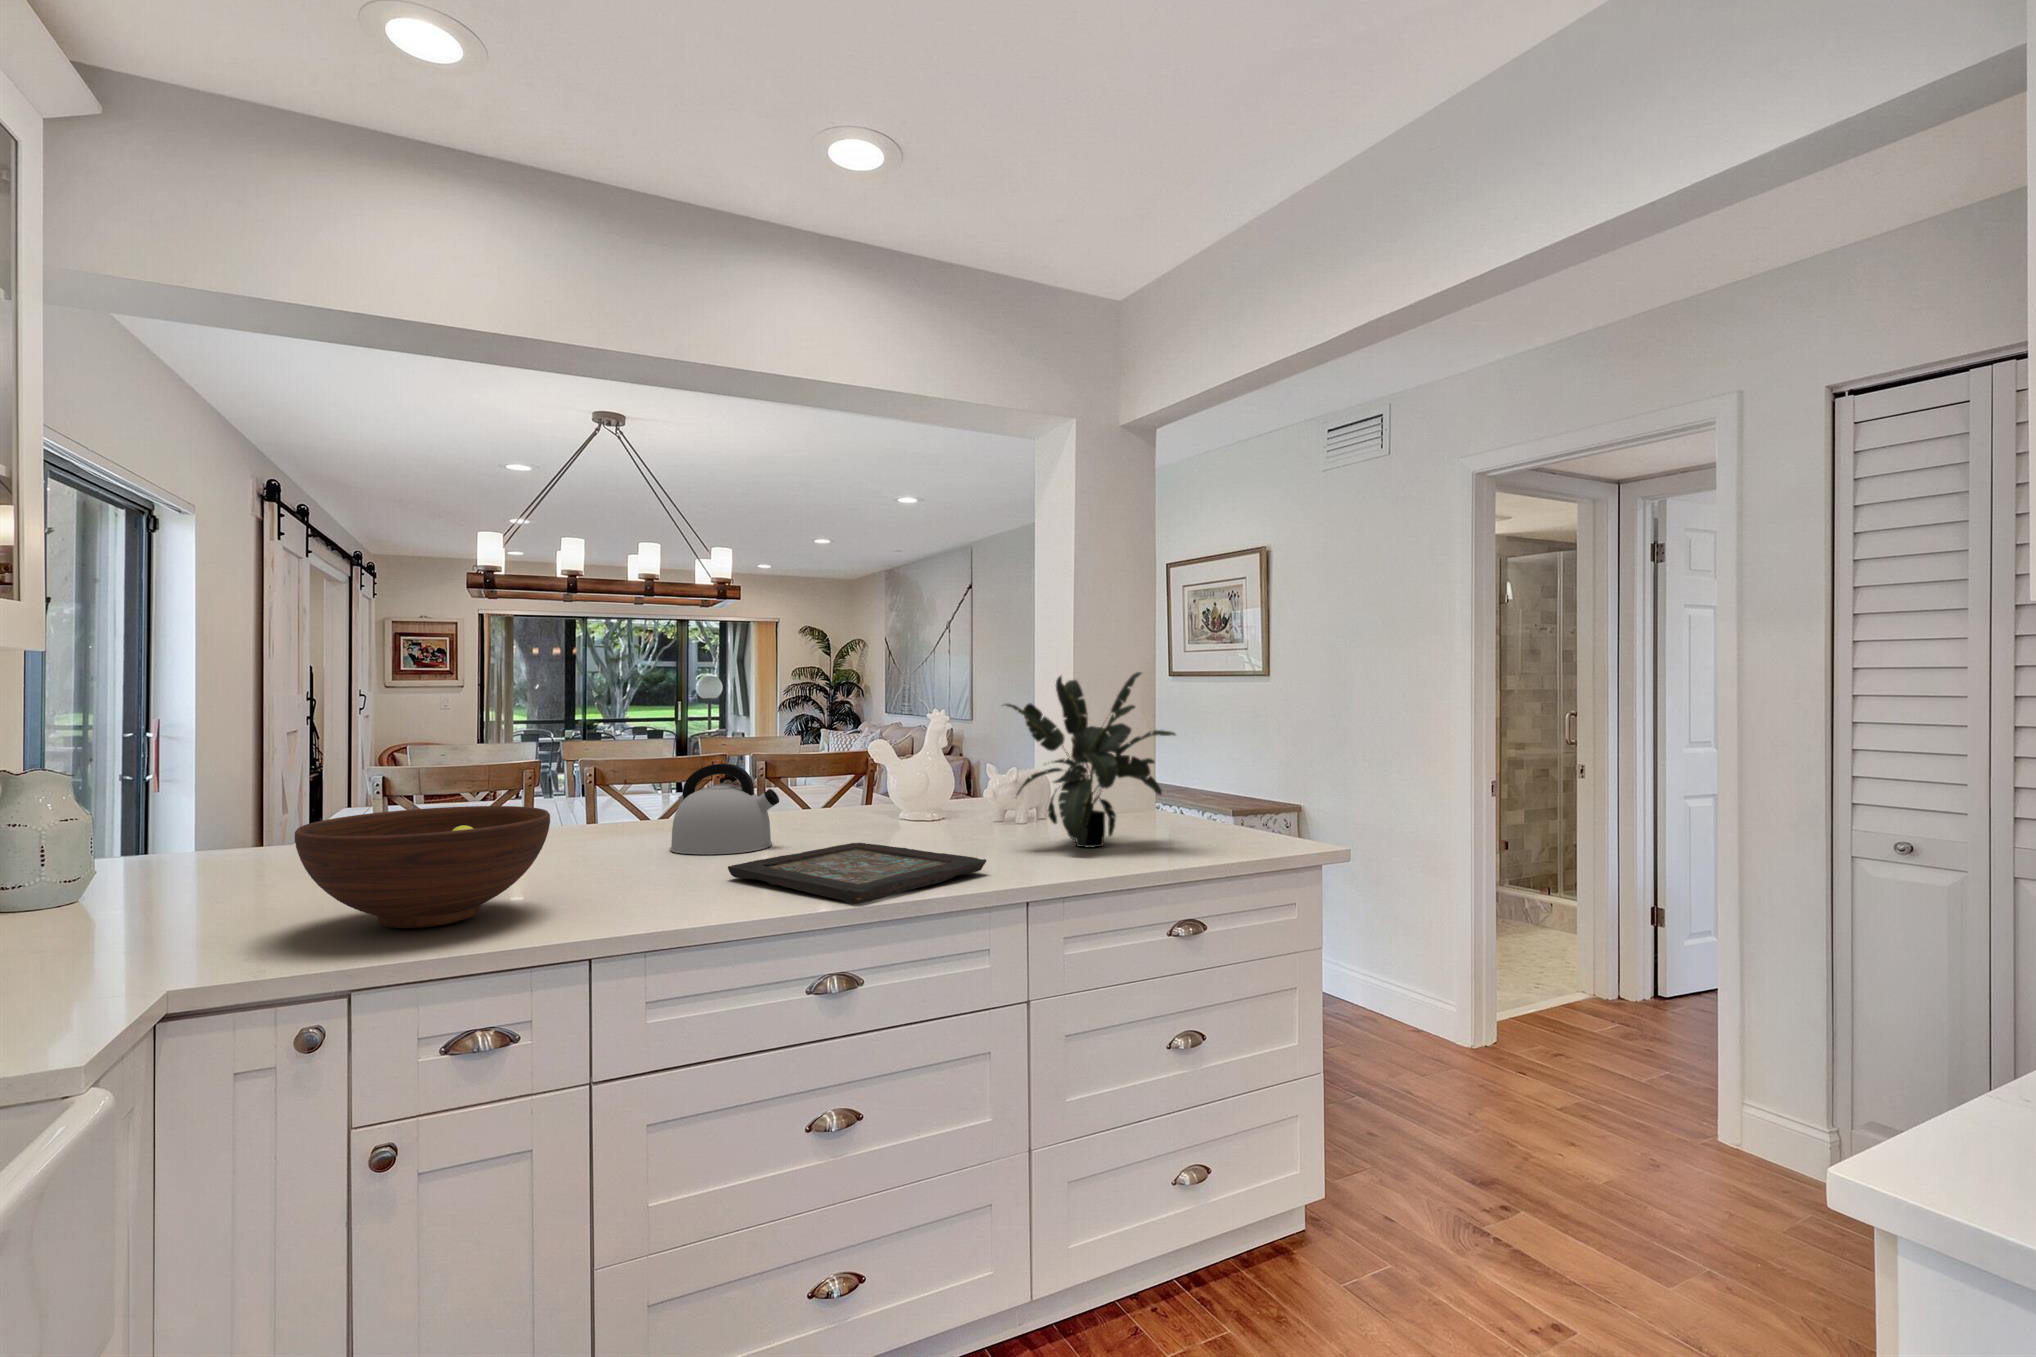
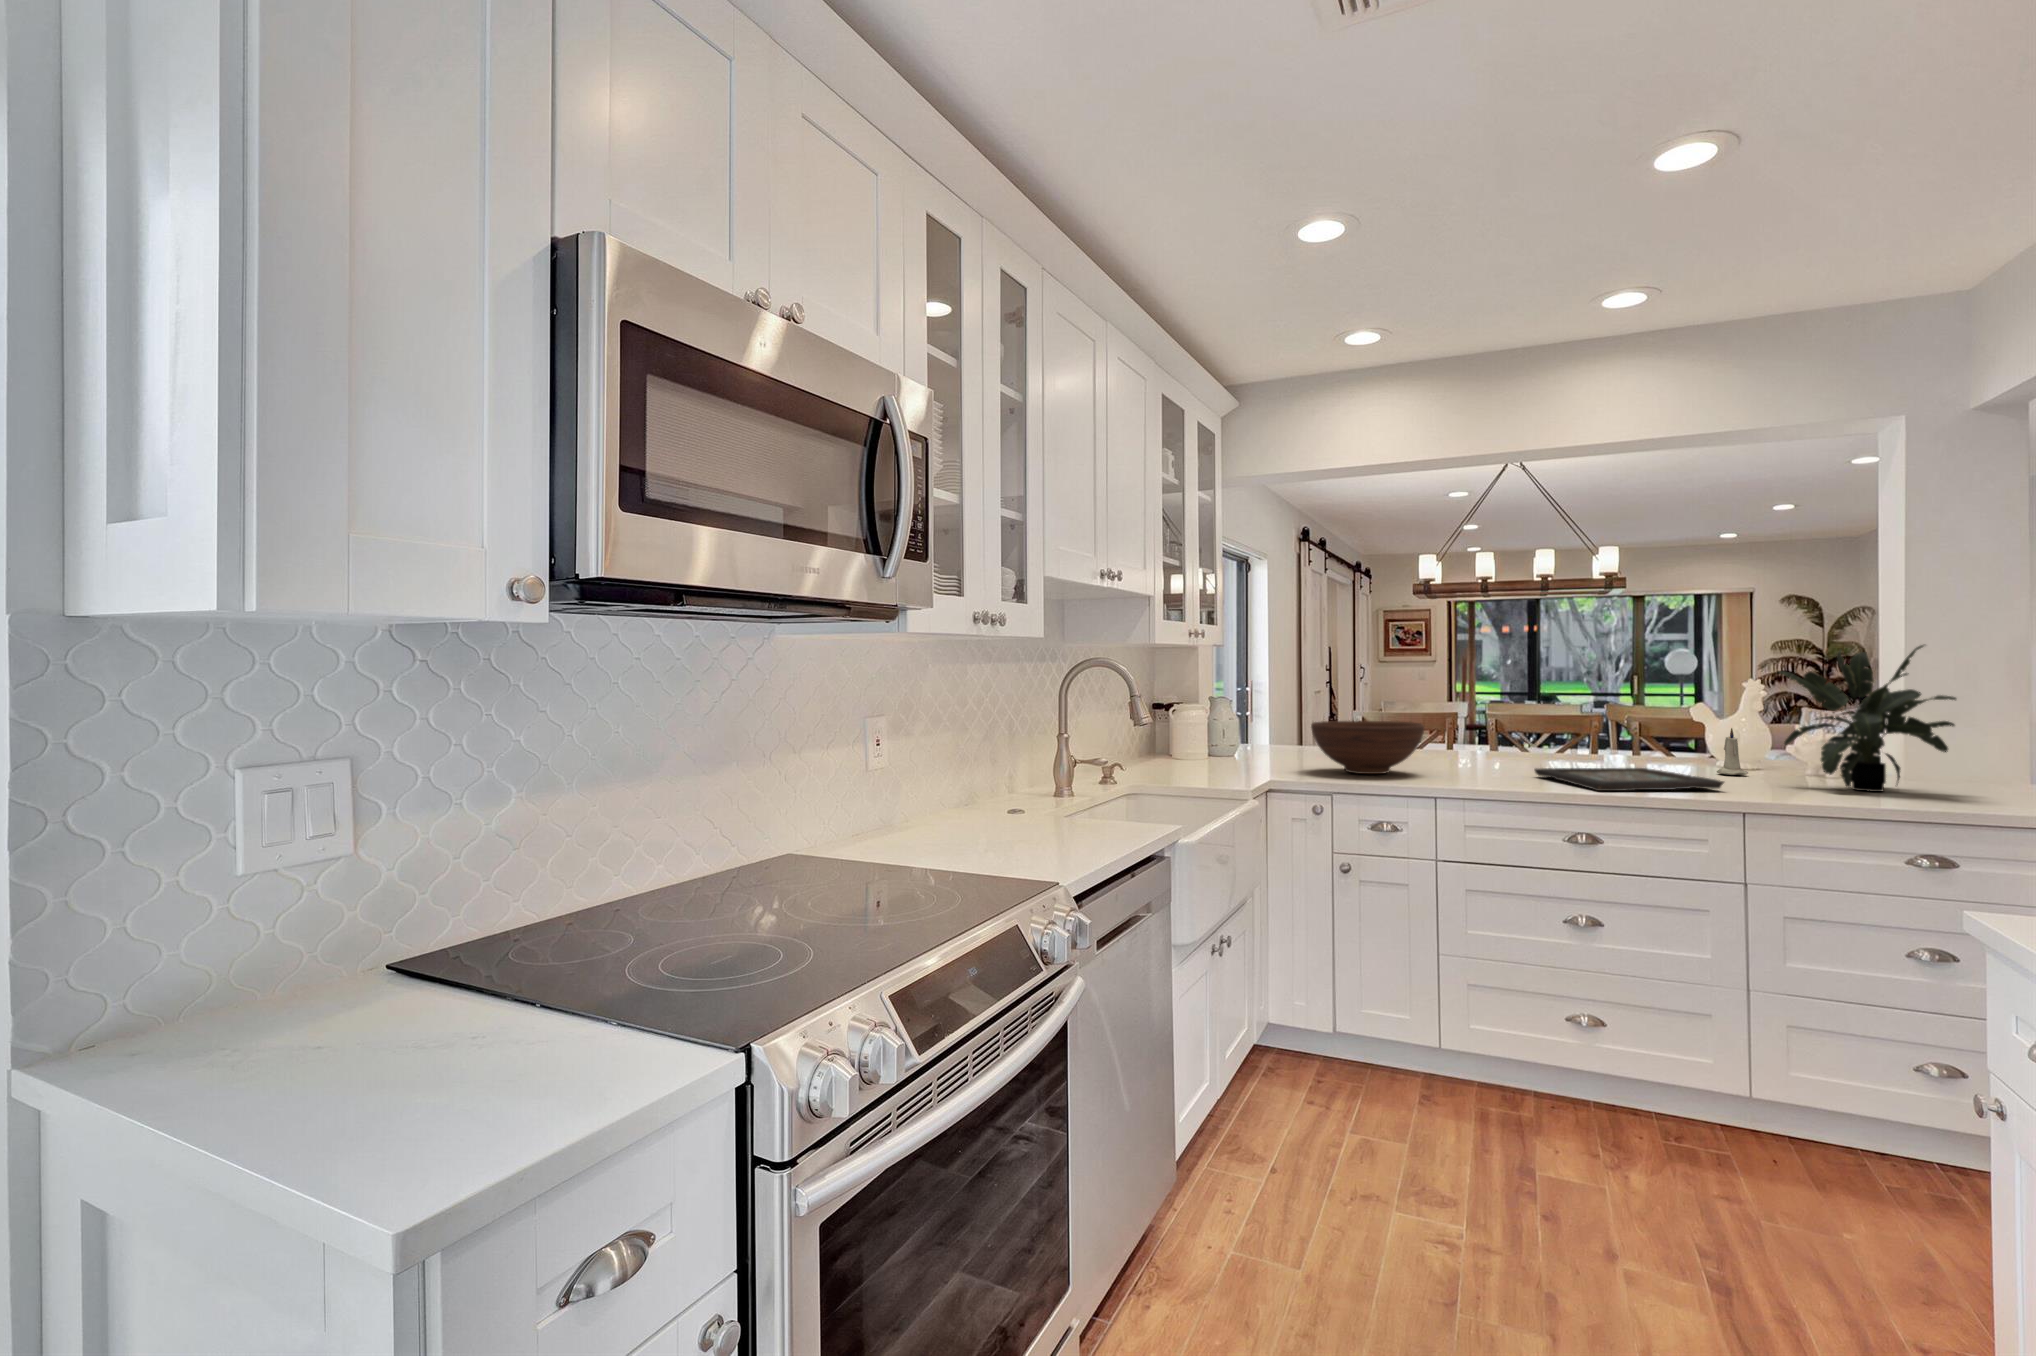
kettle: present [670,764,779,854] -> none [1515,710,1593,769]
candle: none [919,775,952,837] -> present [1717,728,1748,775]

